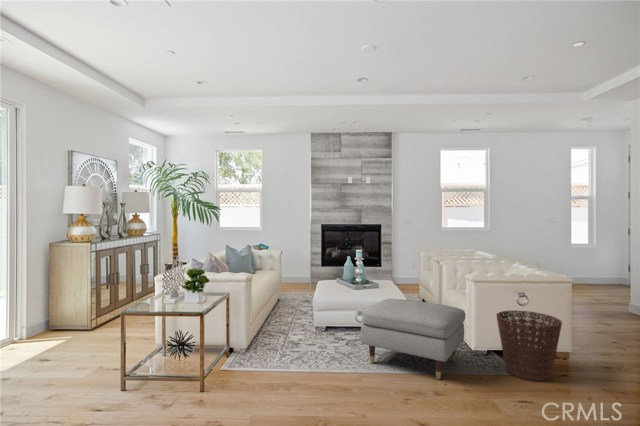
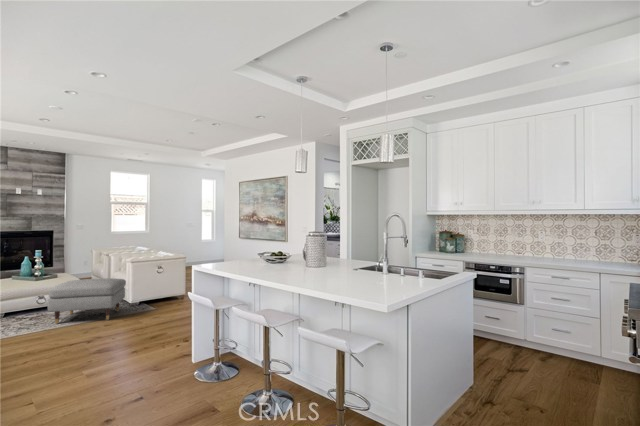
basket: present [496,311,562,381] -> none [145,275,178,310]

